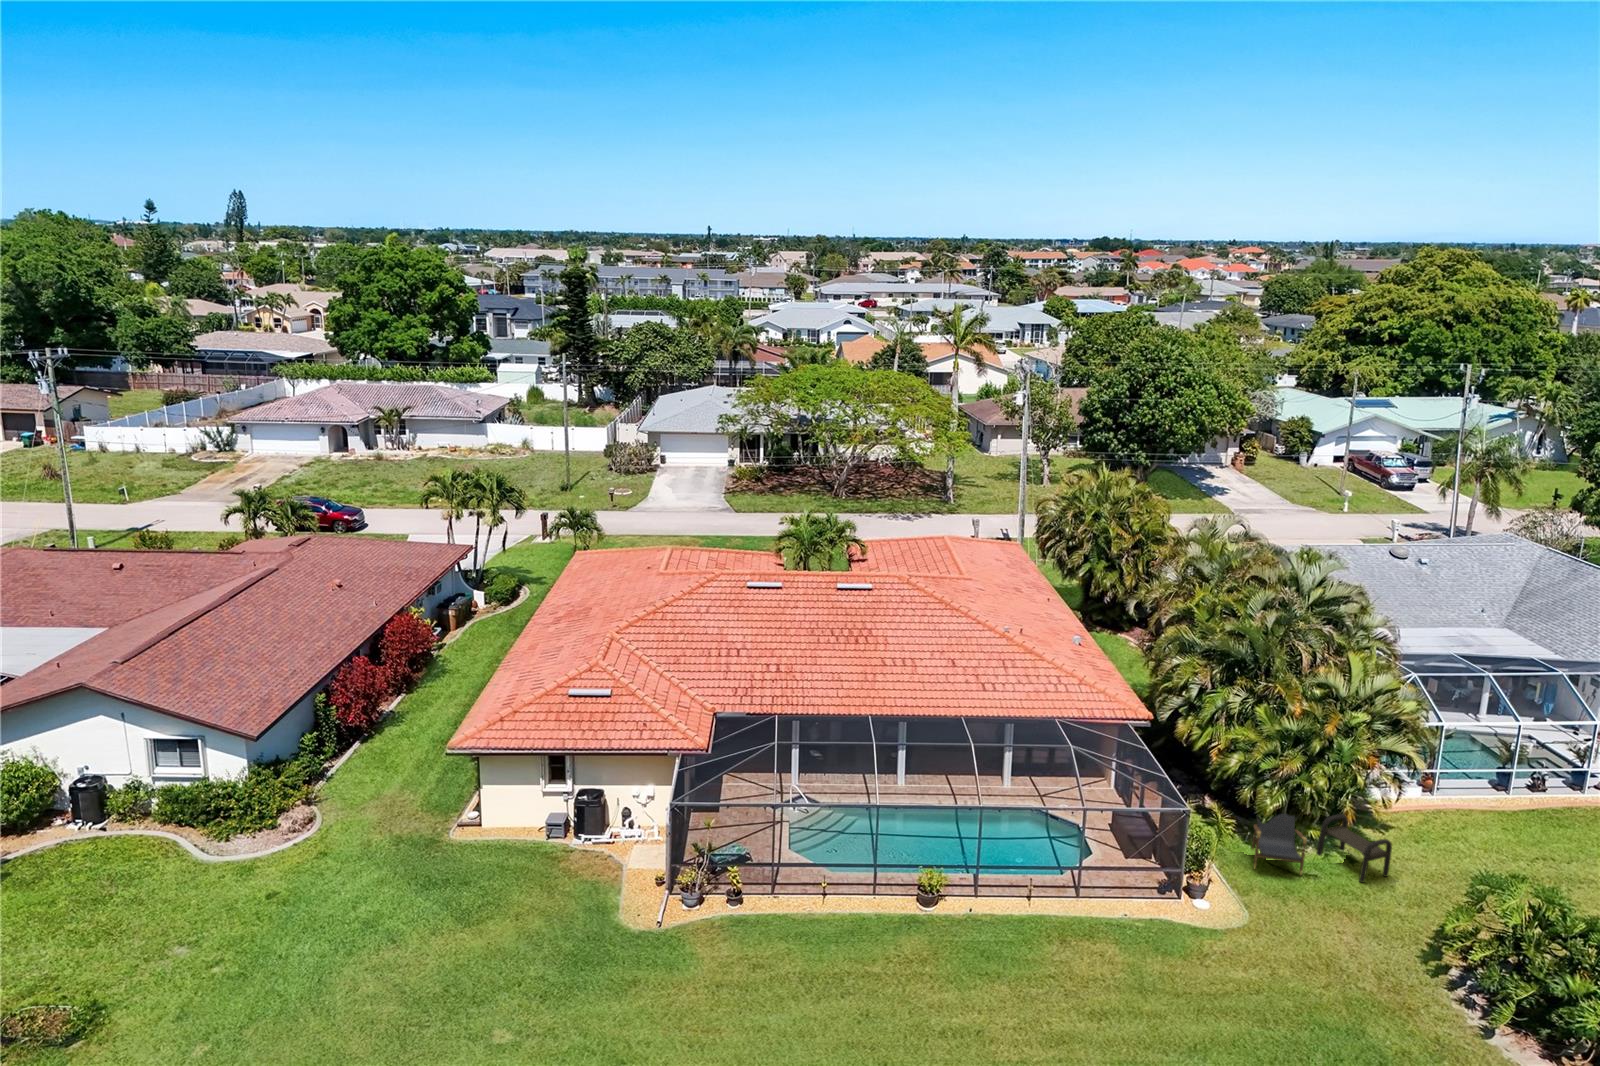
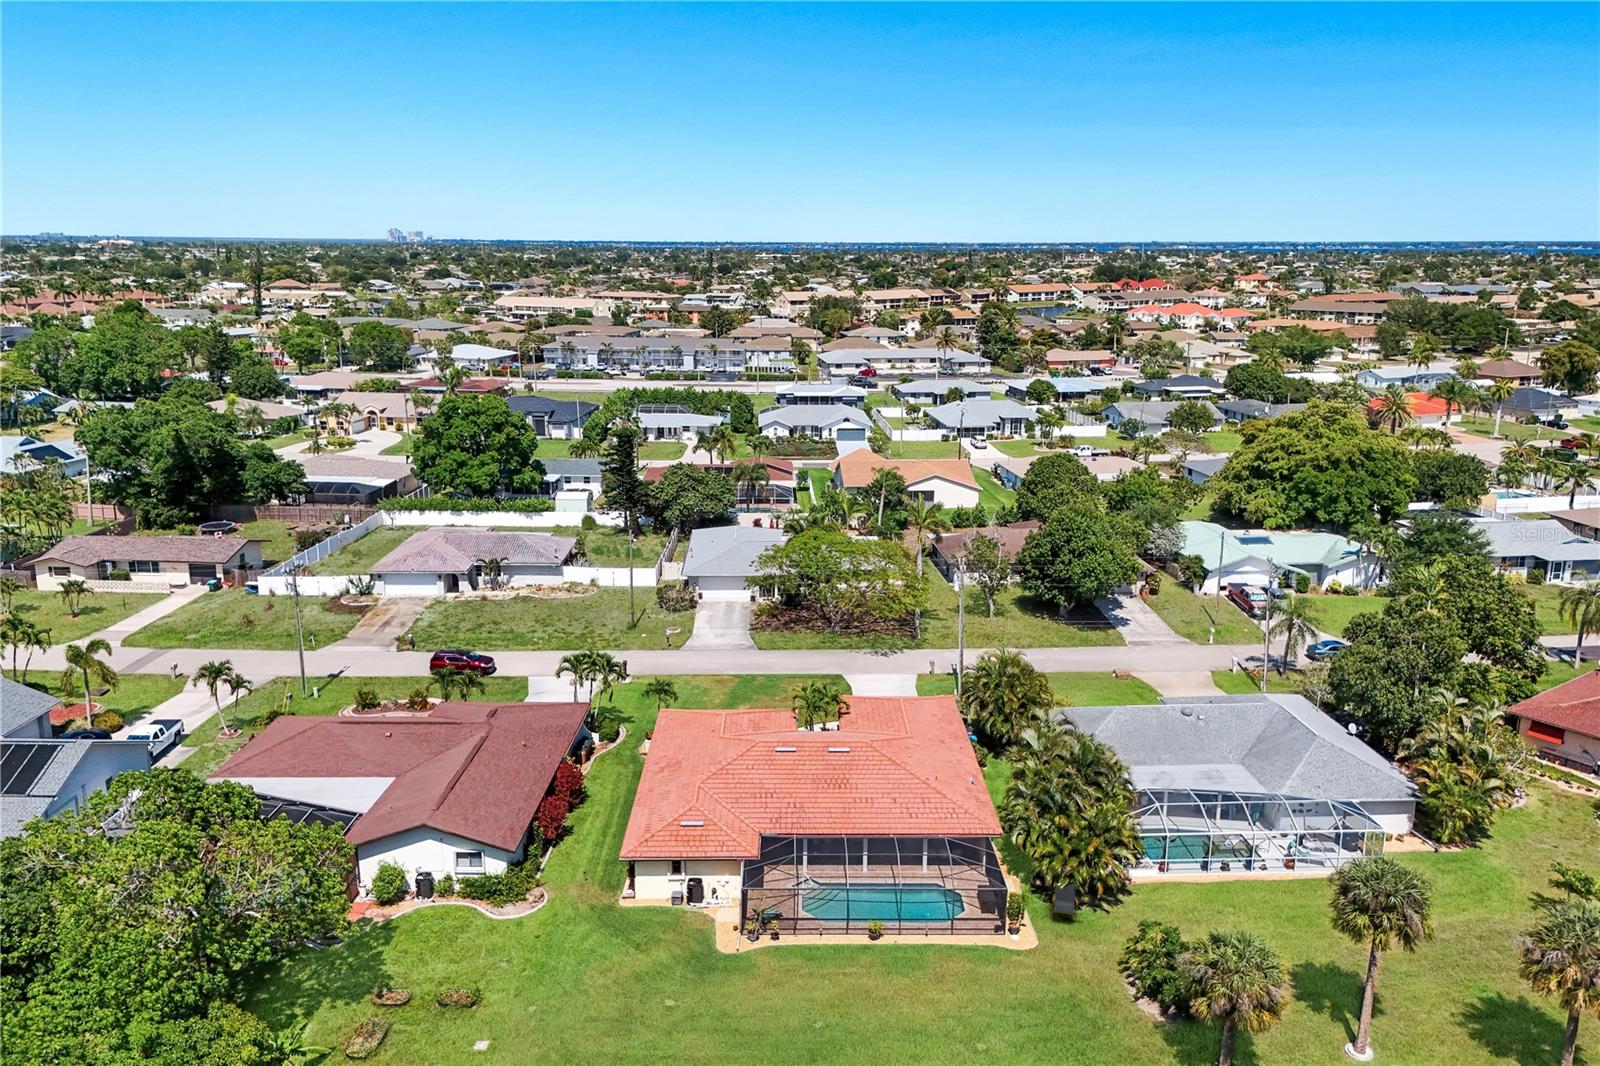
bench: present [1317,814,1392,882] -> none [1089,888,1124,925]

